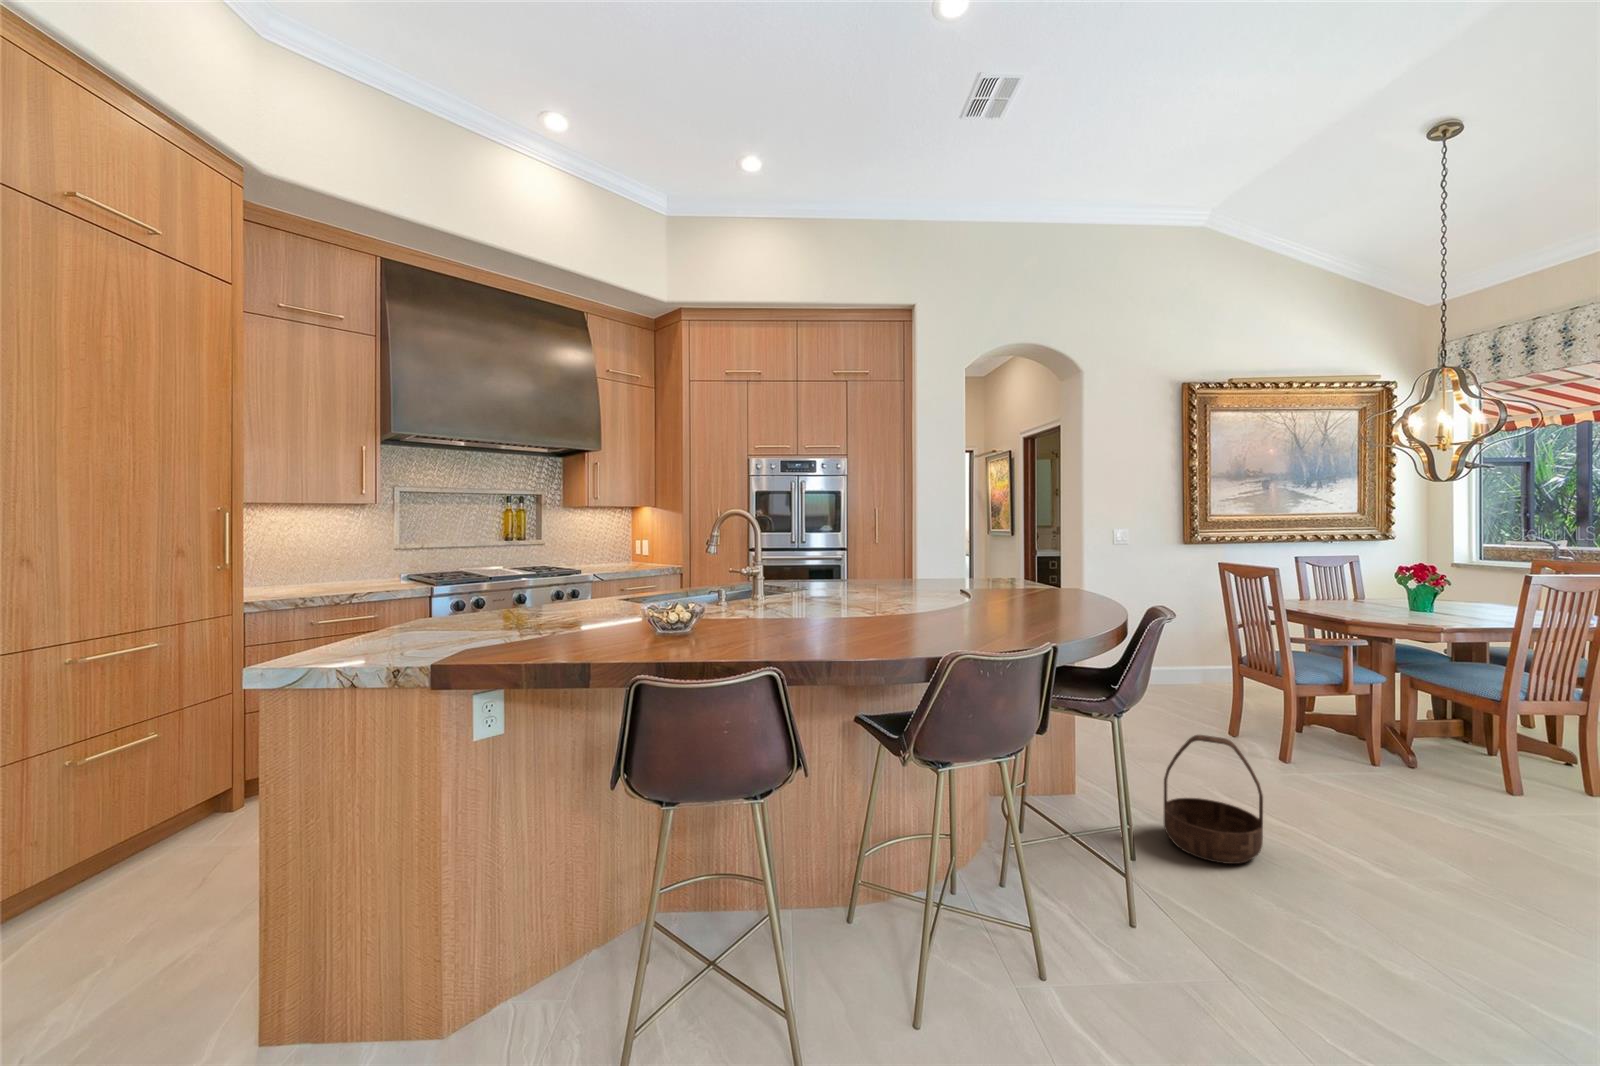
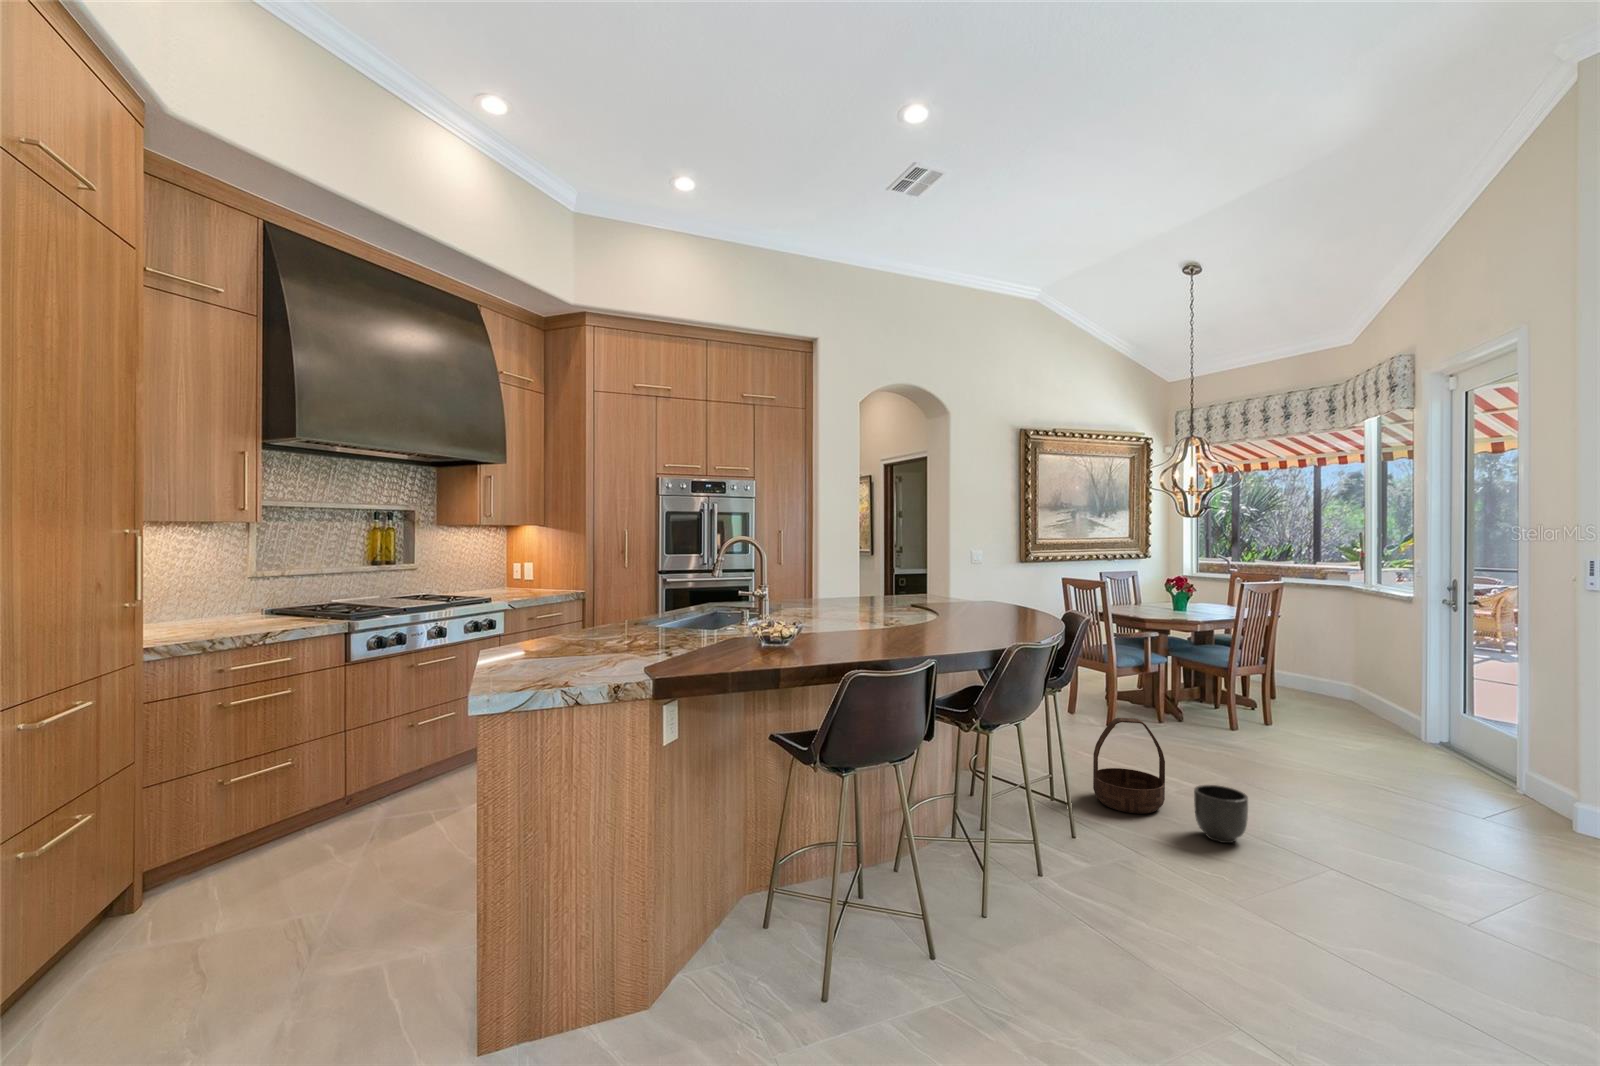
planter: none [1280,838,1362,926] -> present [1194,785,1248,843]

